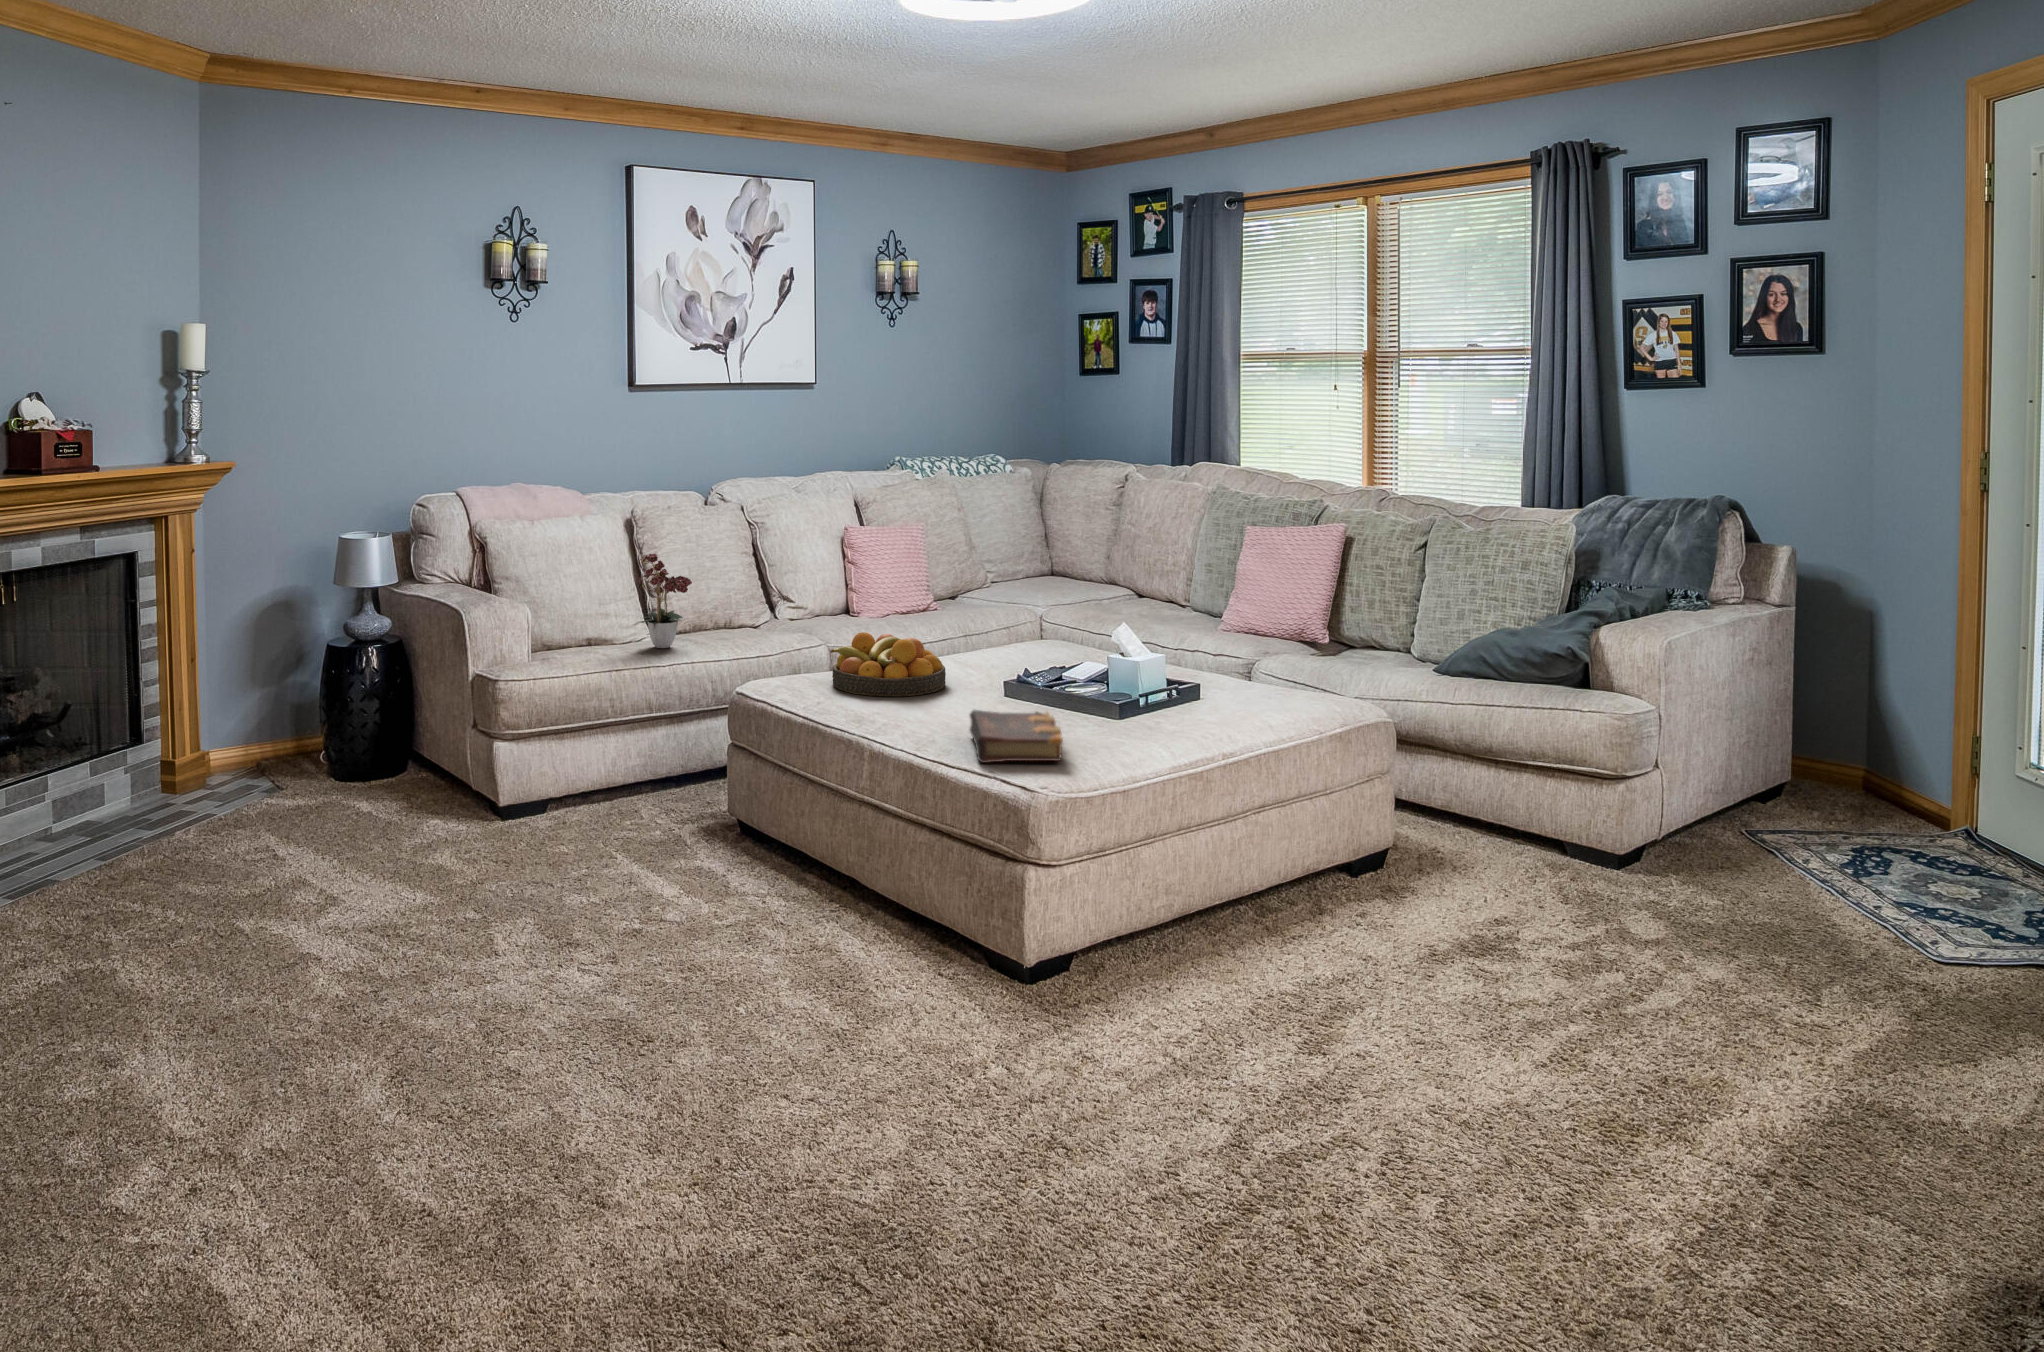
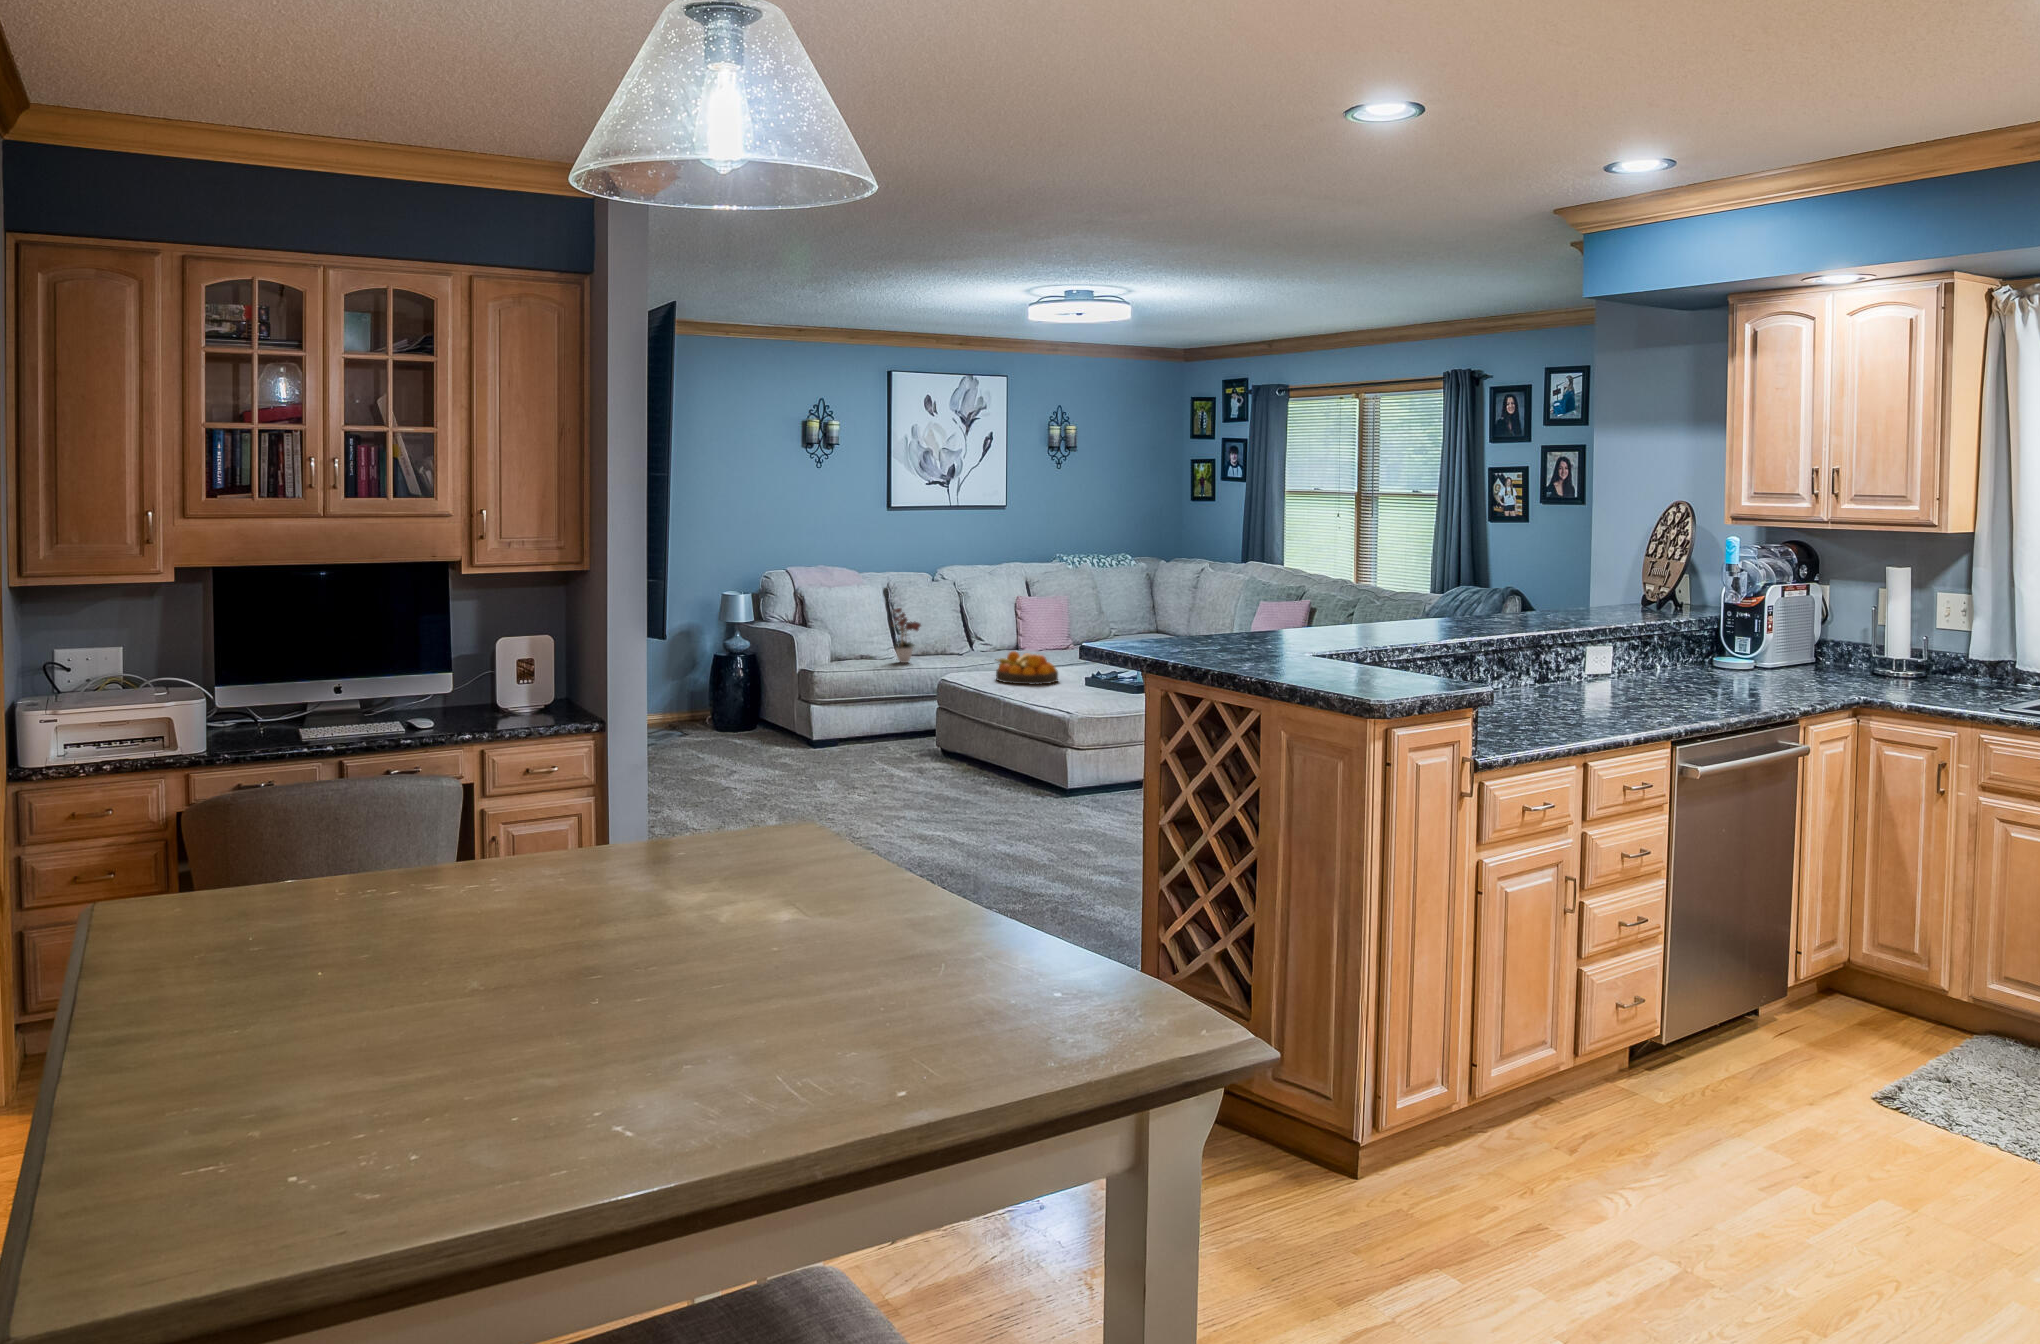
book: present [970,710,1063,763] -> none [1056,685,1100,706]

